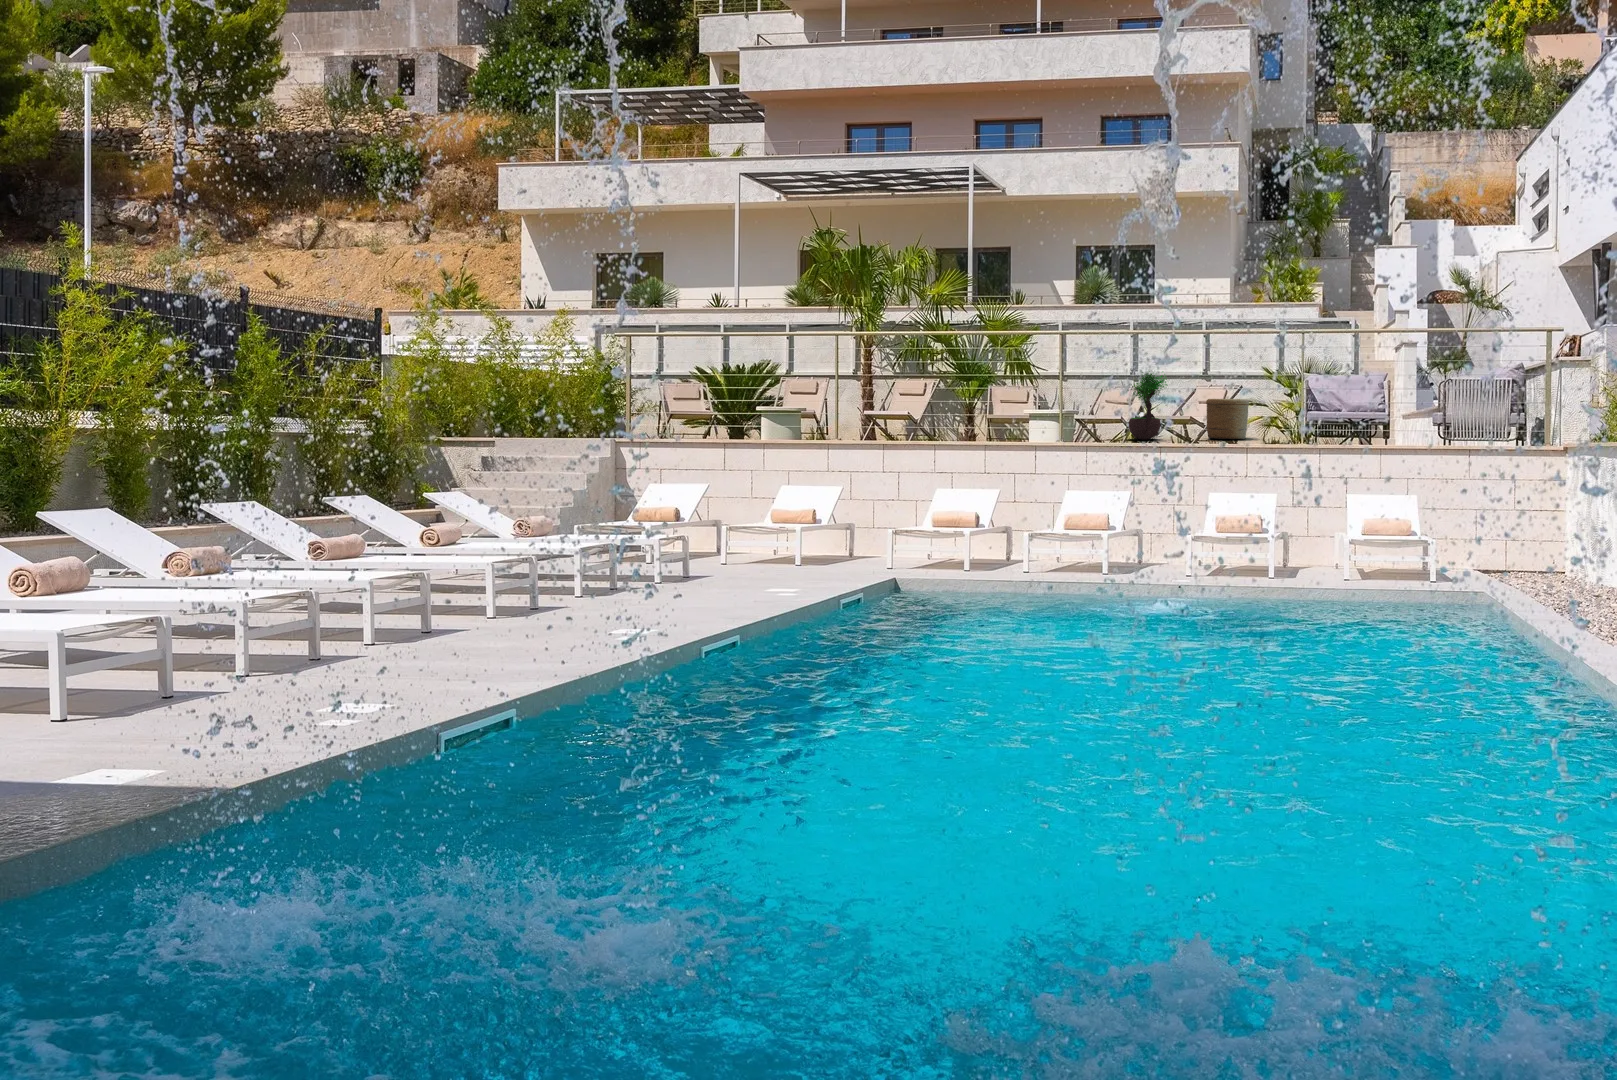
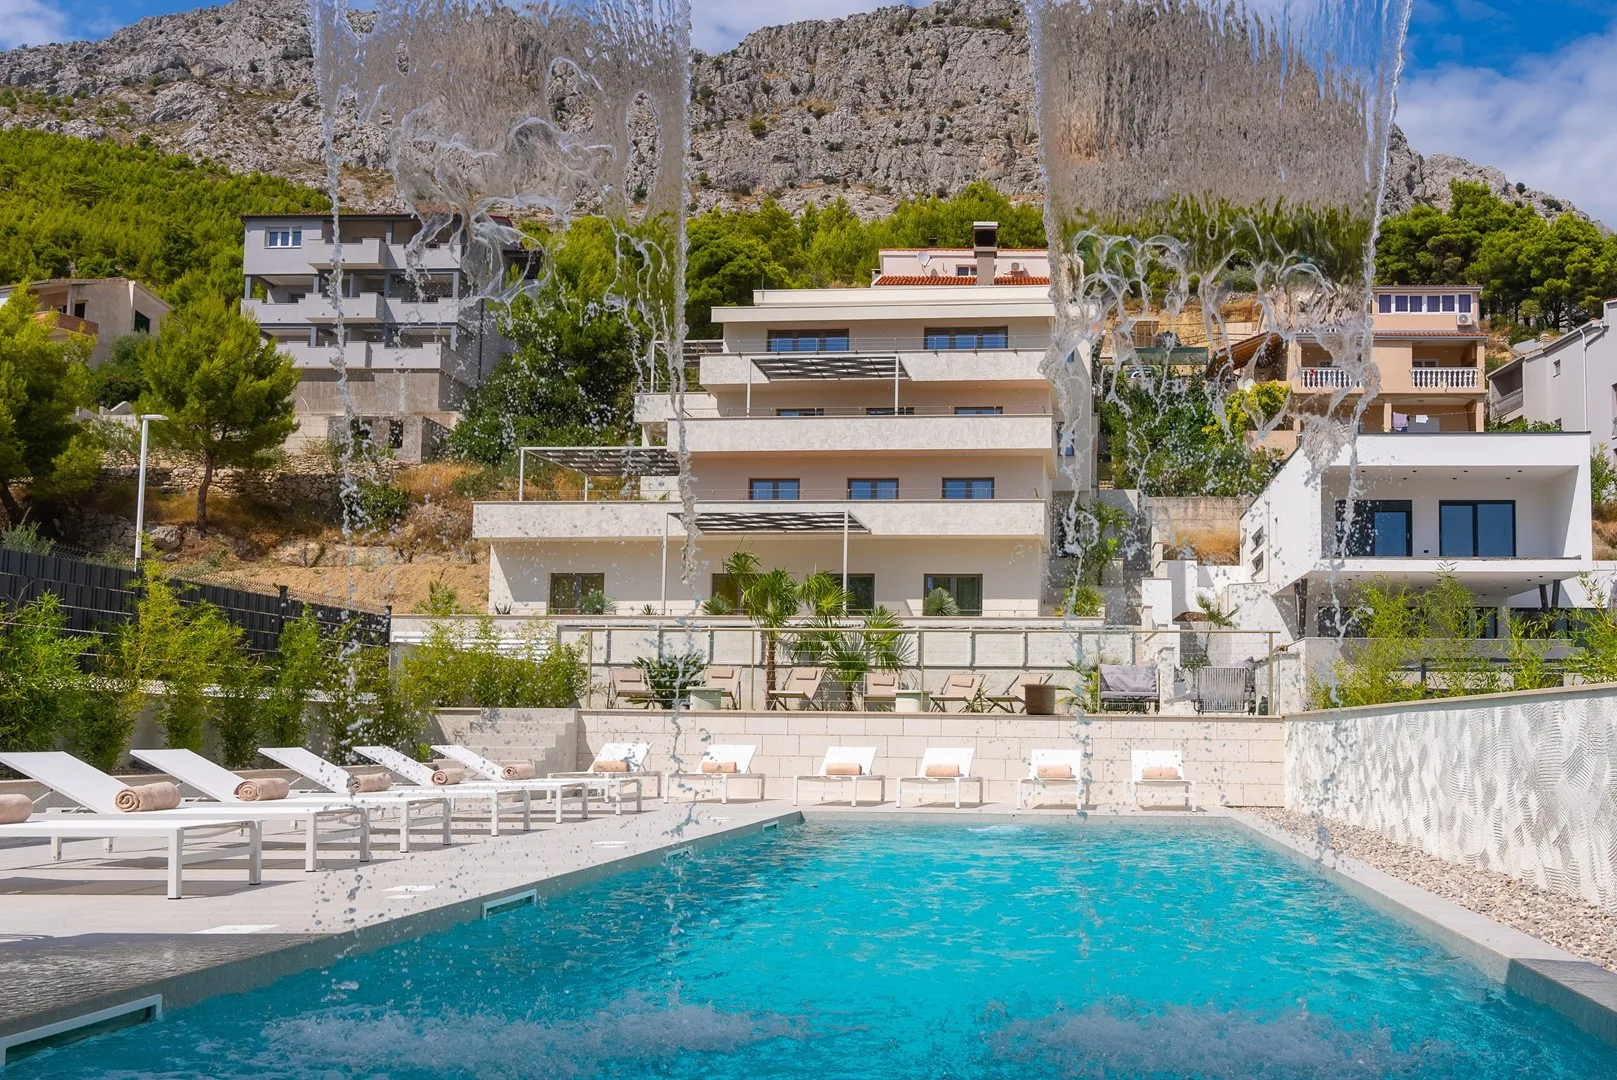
potted tree: present [1128,371,1167,440] -> none [967,659,997,714]

